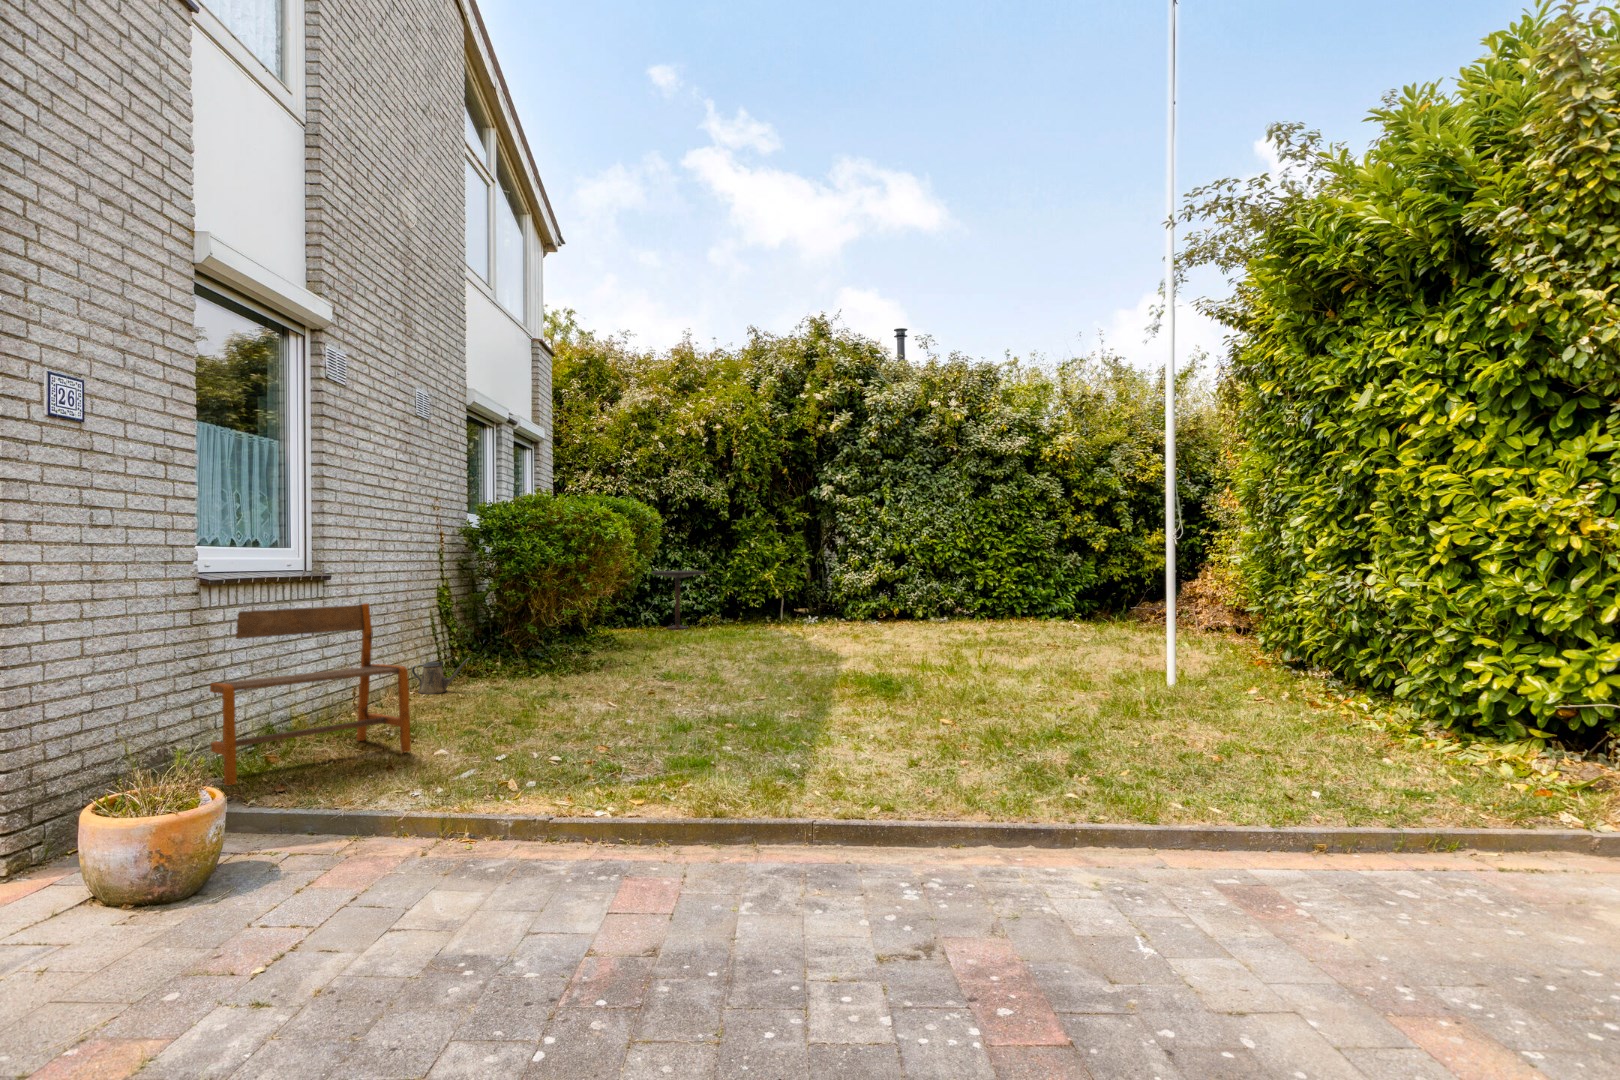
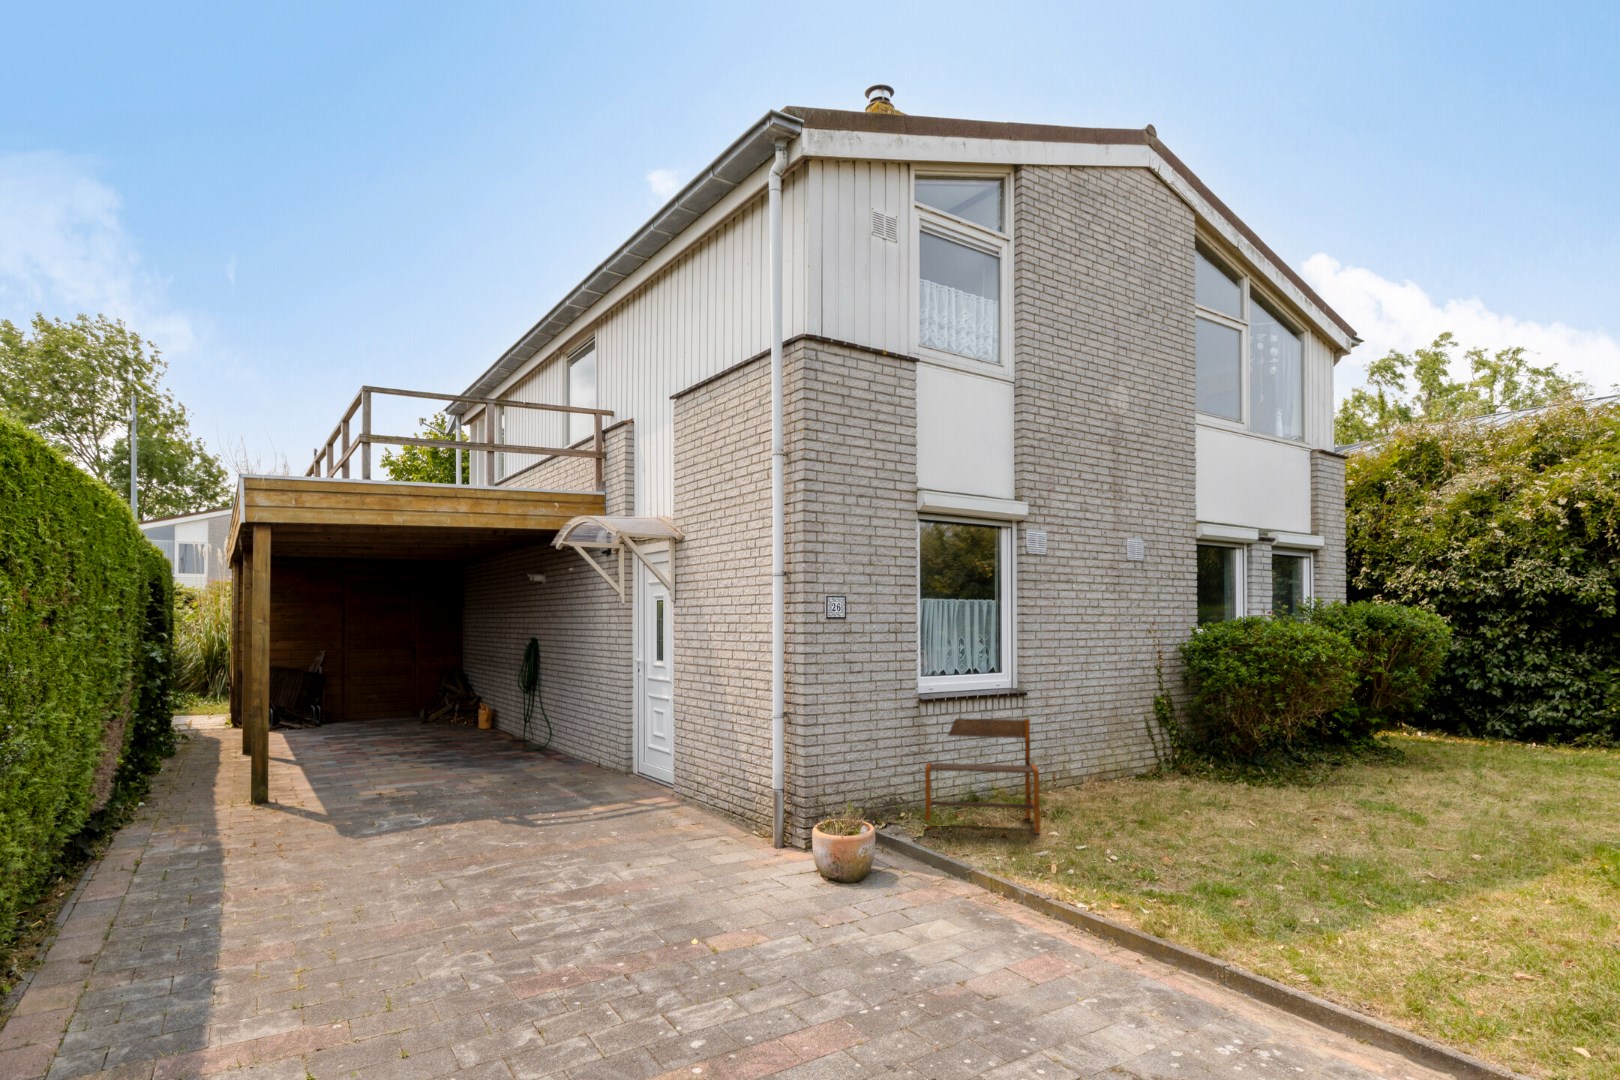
pedestal table: present [651,571,704,629] -> none [1489,686,1573,764]
watering can: present [412,658,470,694] -> none [1117,765,1158,793]

